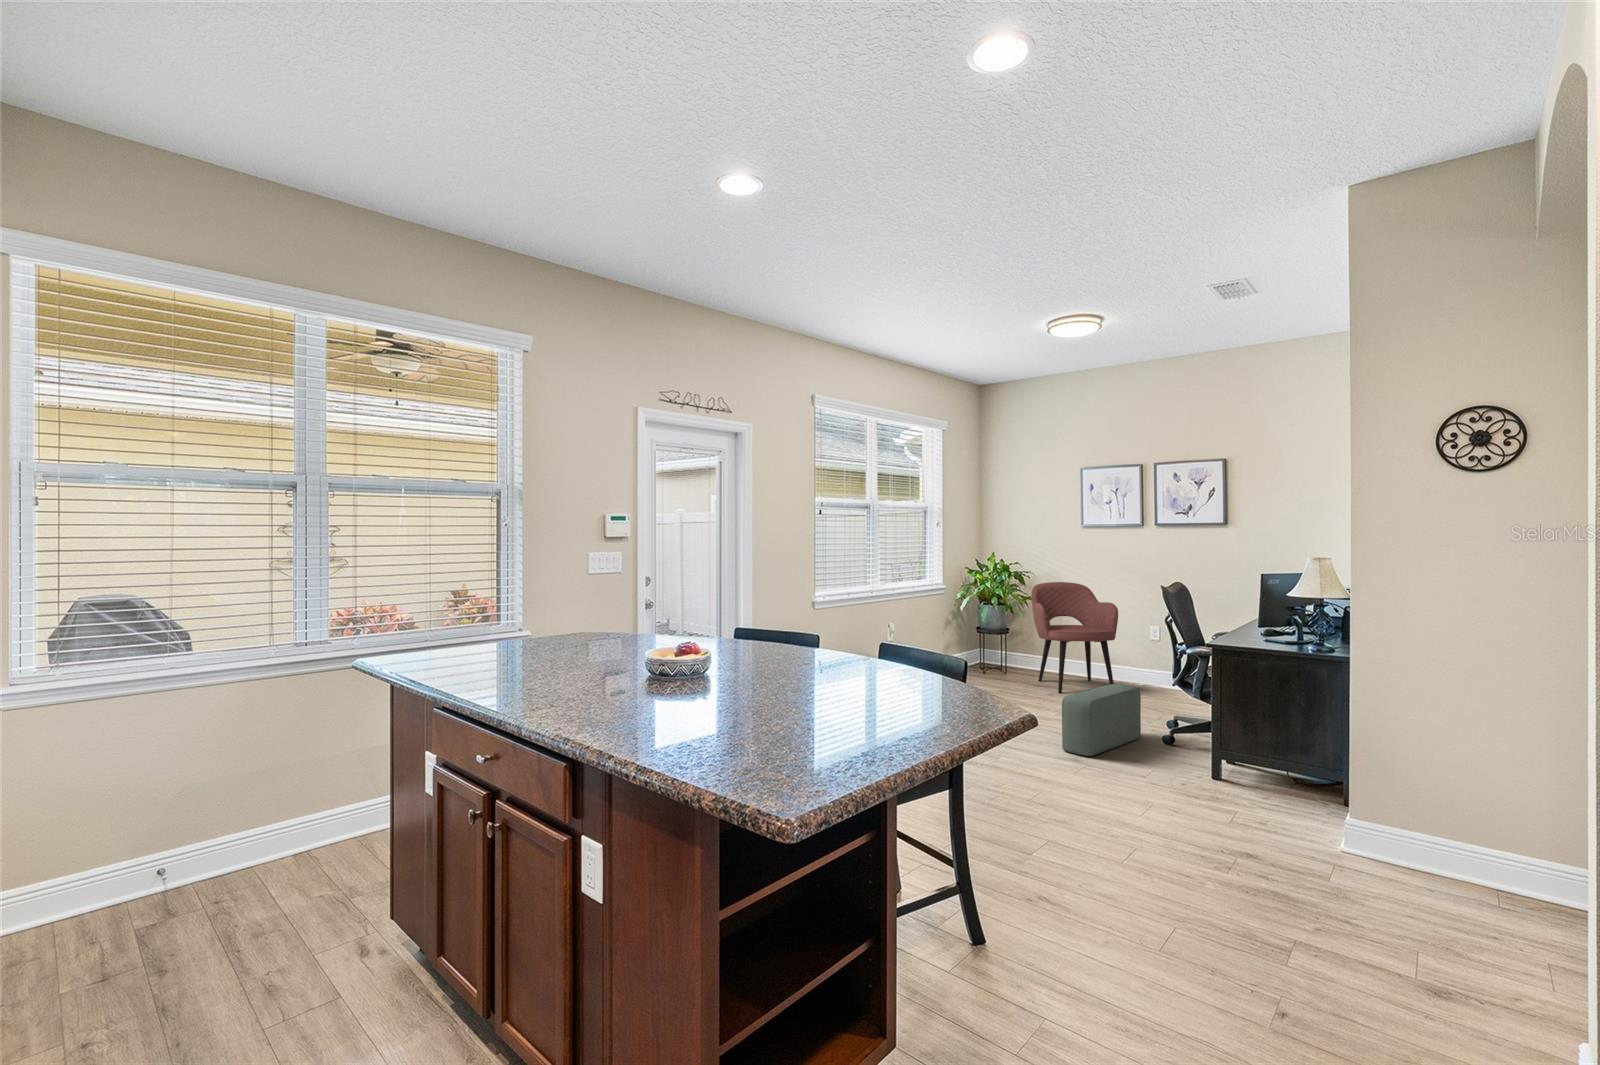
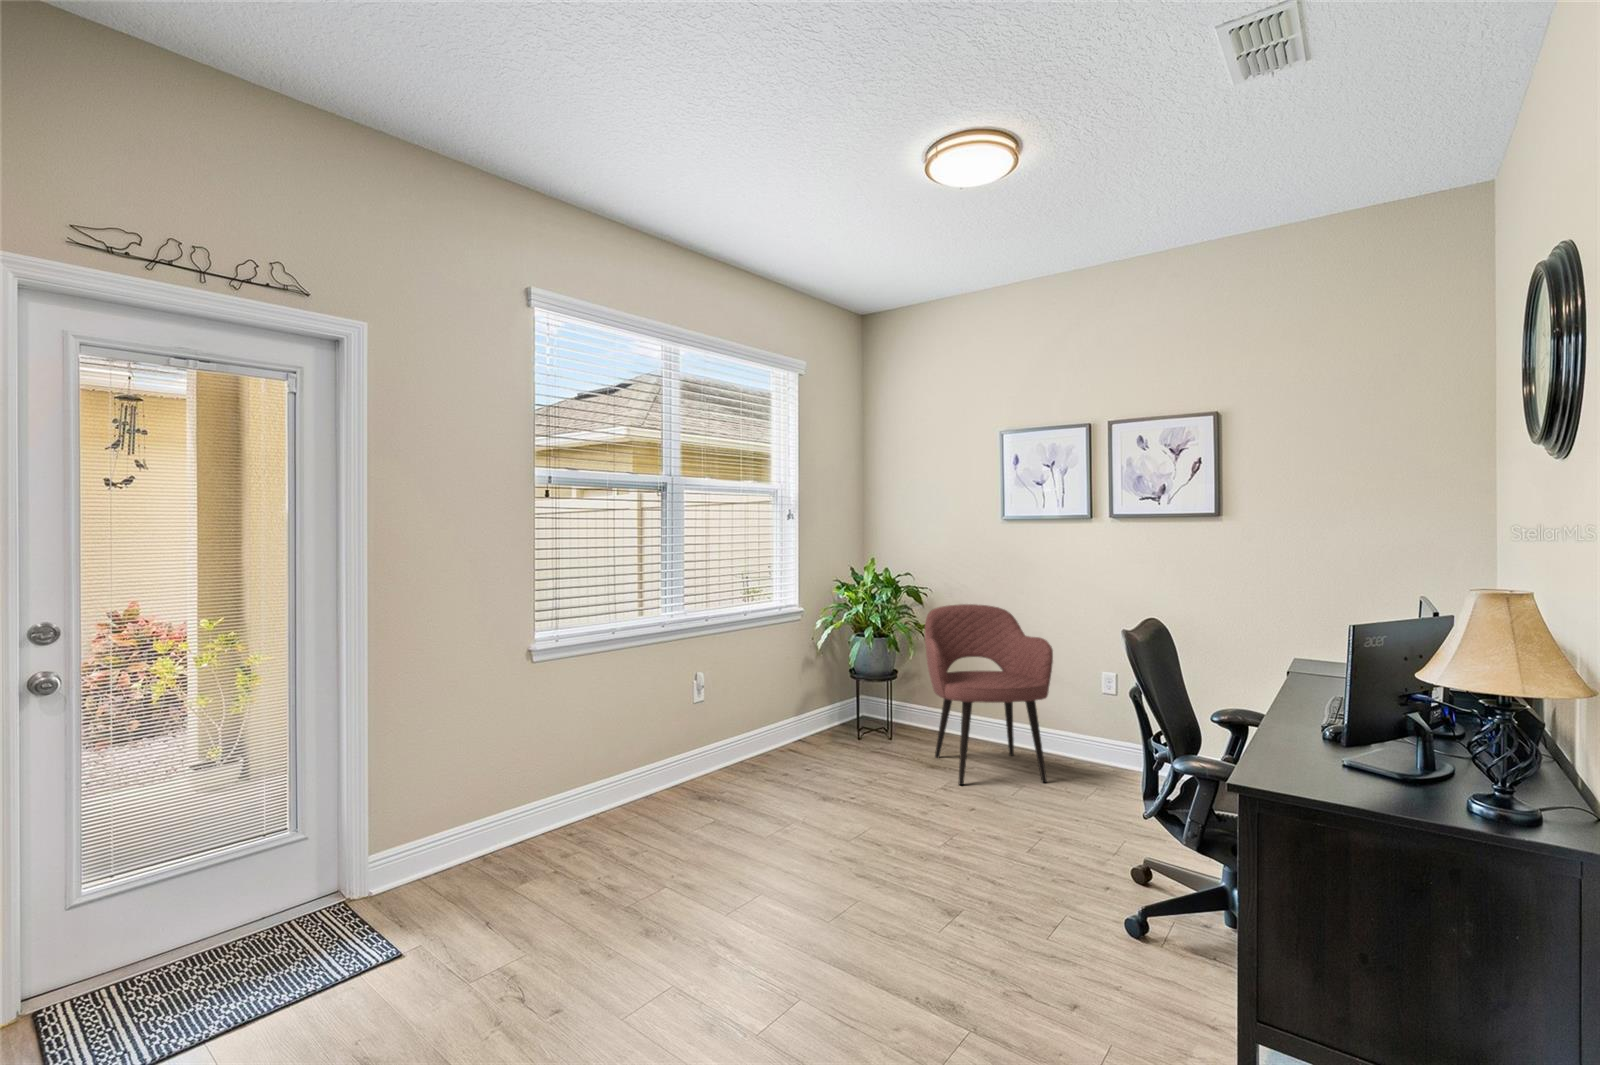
pouf: present [1062,684,1141,756] -> none [926,808,1083,989]

